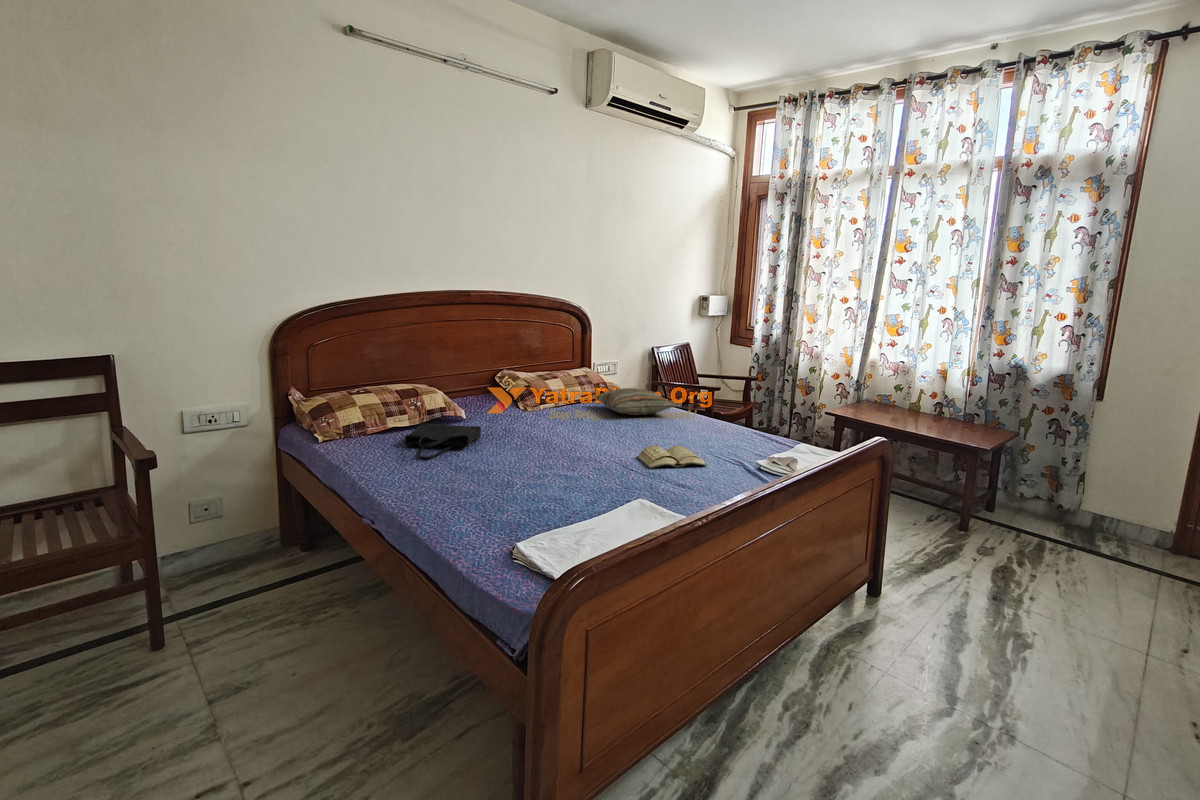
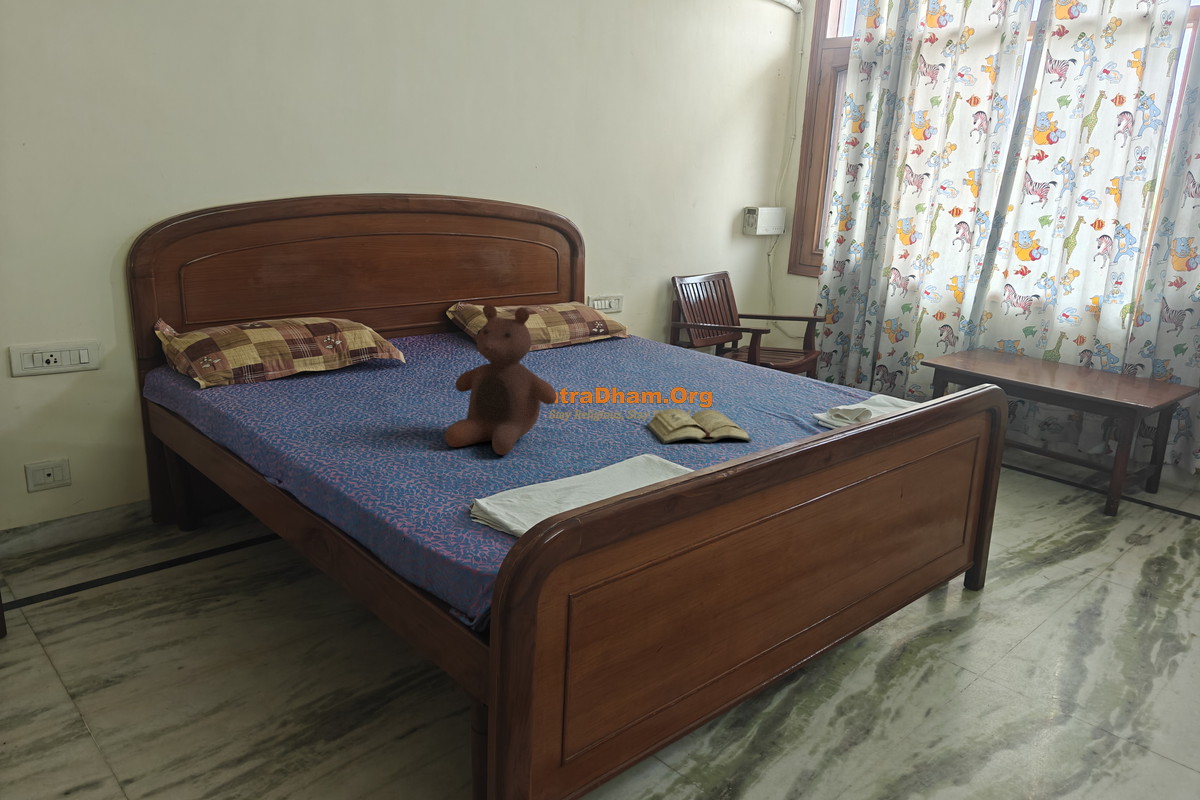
stuffed bear: none [507,379,580,478] -> present [445,304,557,455]
pillow: present [595,388,674,415] -> none [599,326,711,365]
tote bag: present [405,422,481,460] -> none [307,368,423,424]

